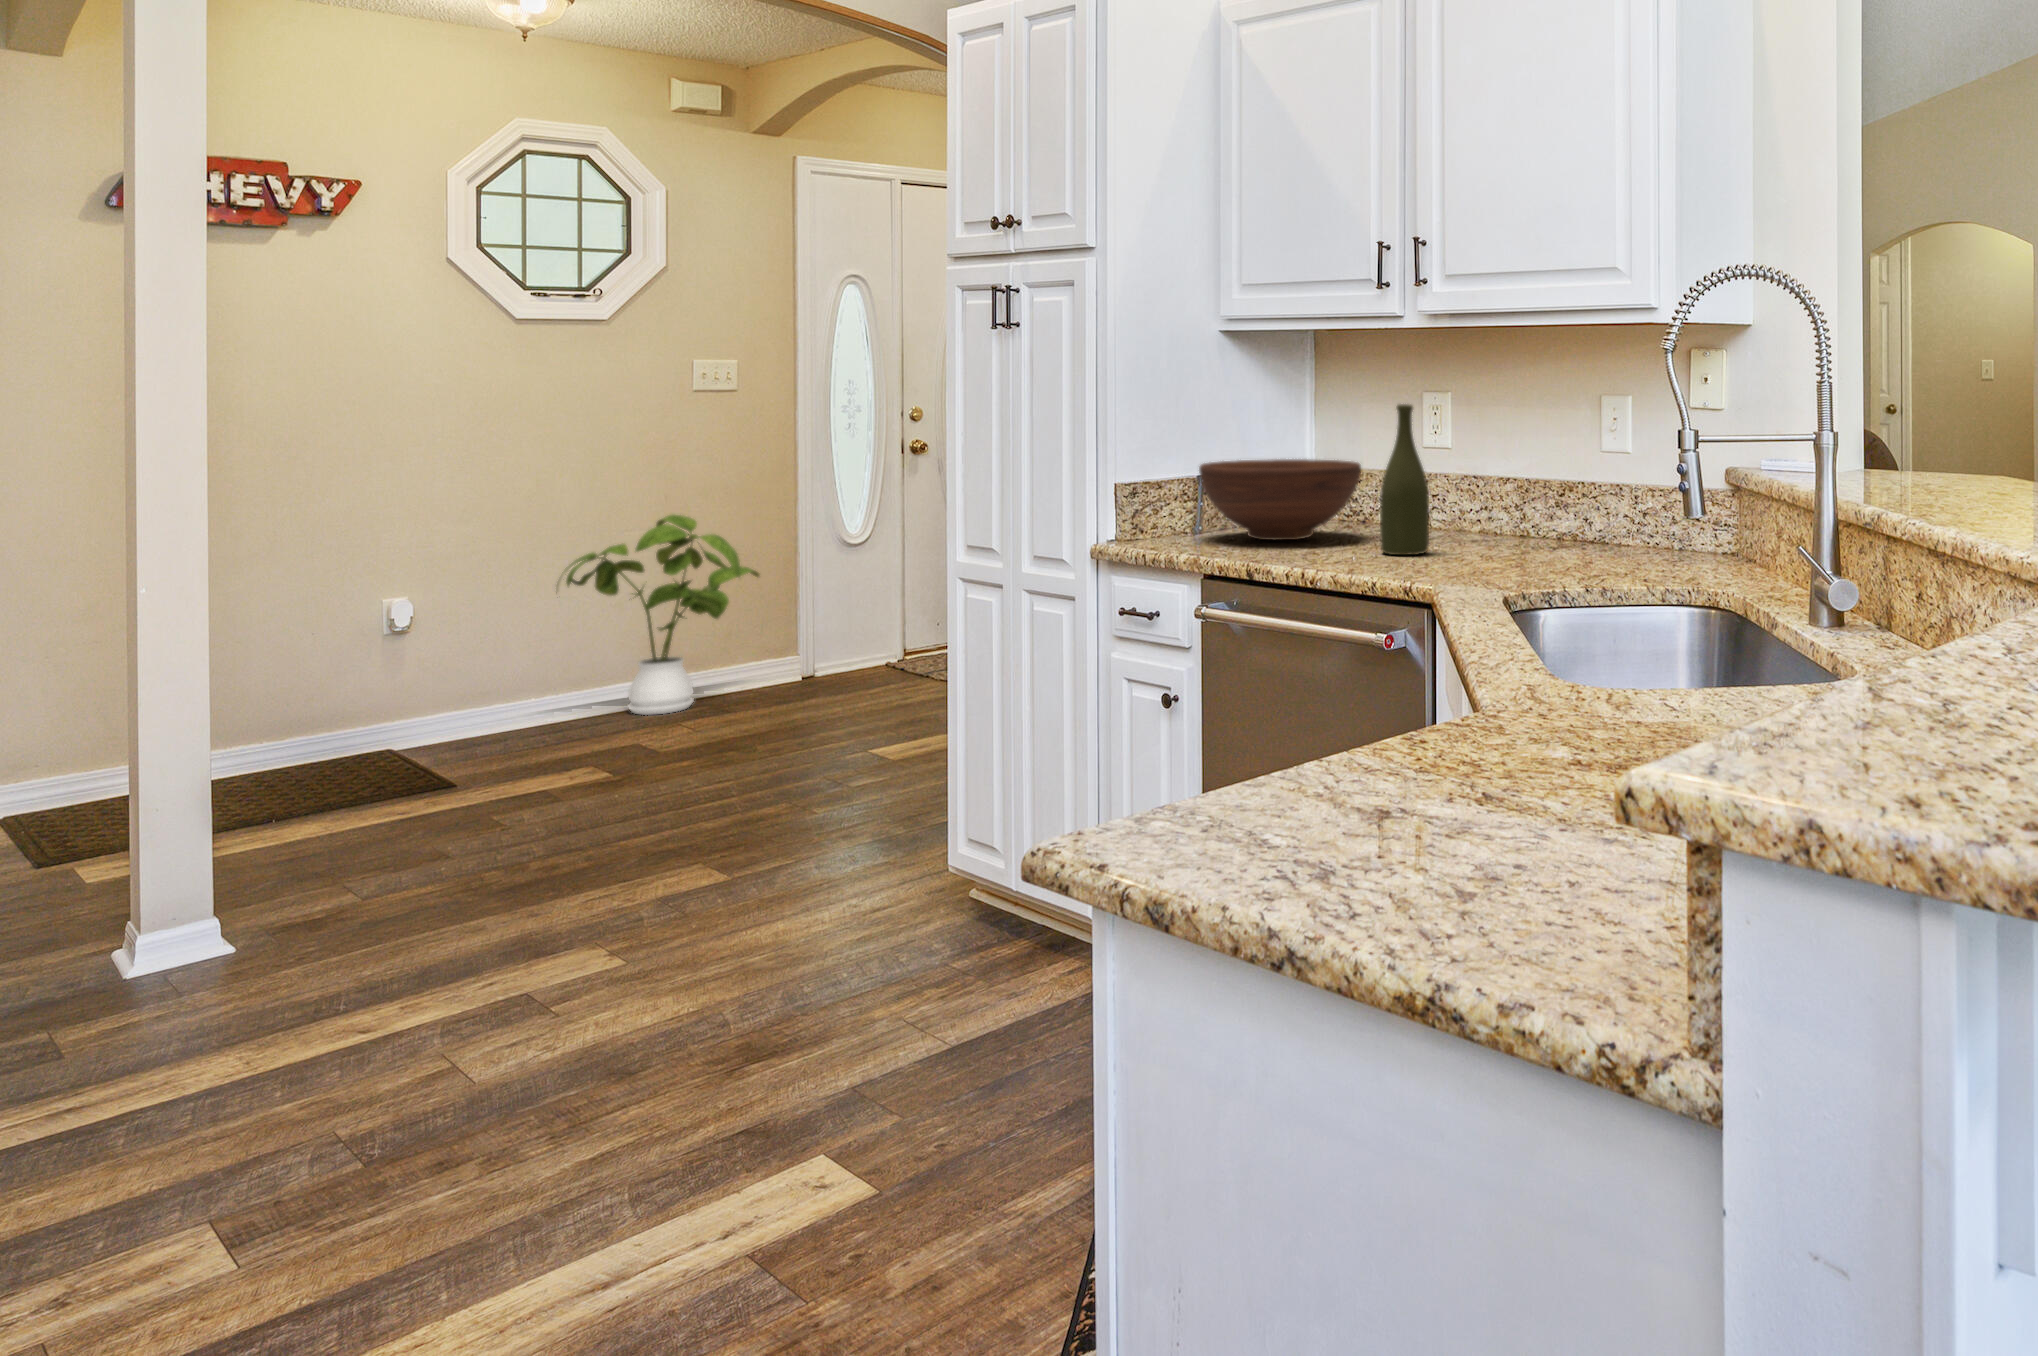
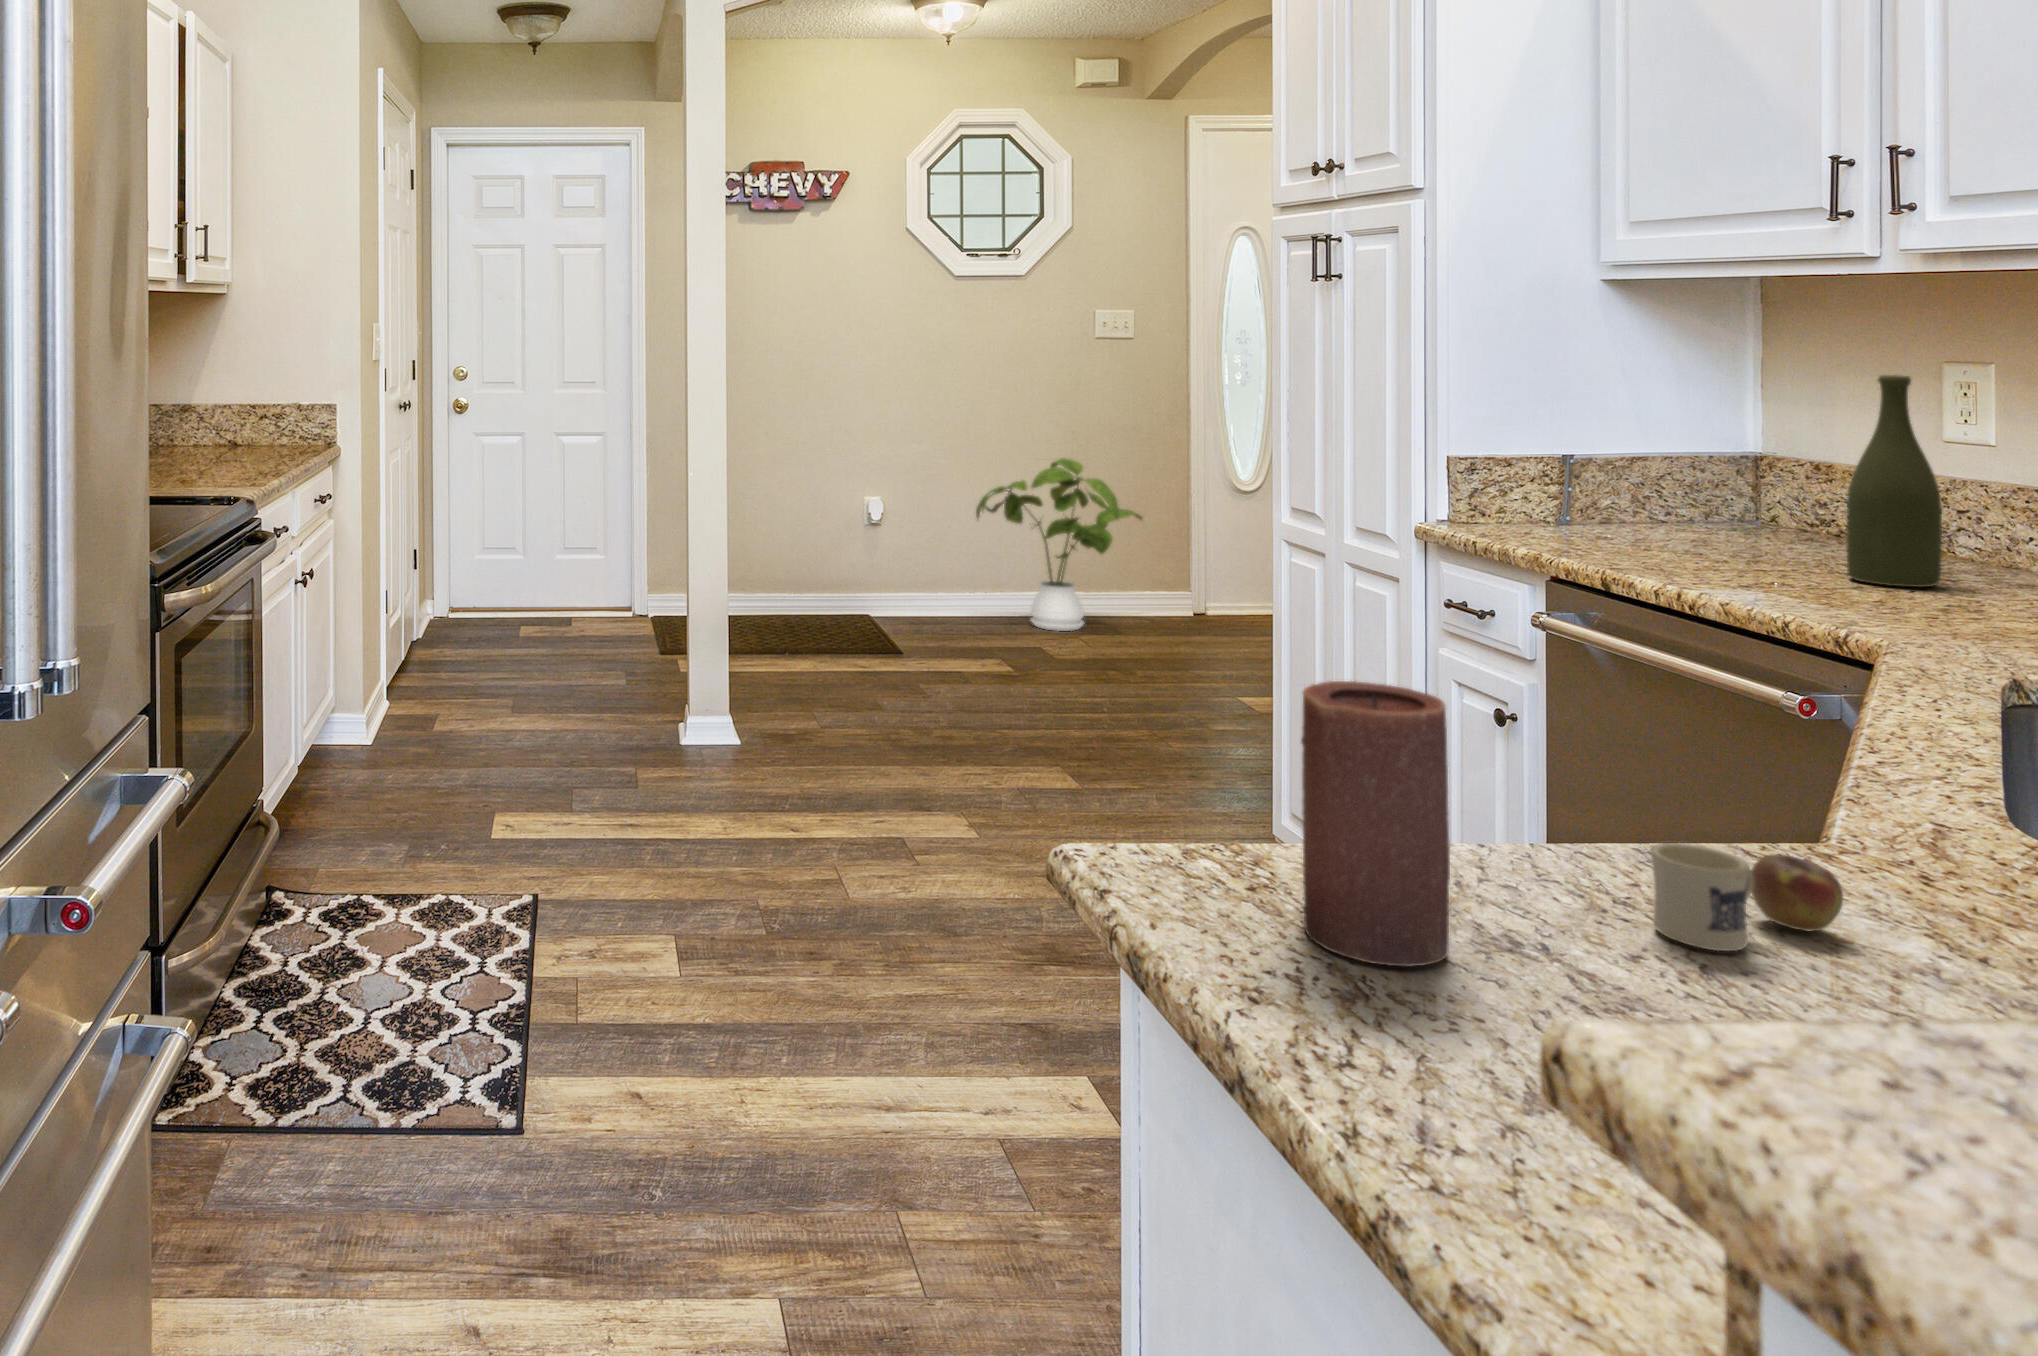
fruit bowl: present [1199,459,1361,540] -> none [1565,440,1831,546]
candle: none [1263,636,1360,852] -> present [1301,681,1450,967]
mug: none [1441,717,1526,787] -> present [1650,843,1843,951]

